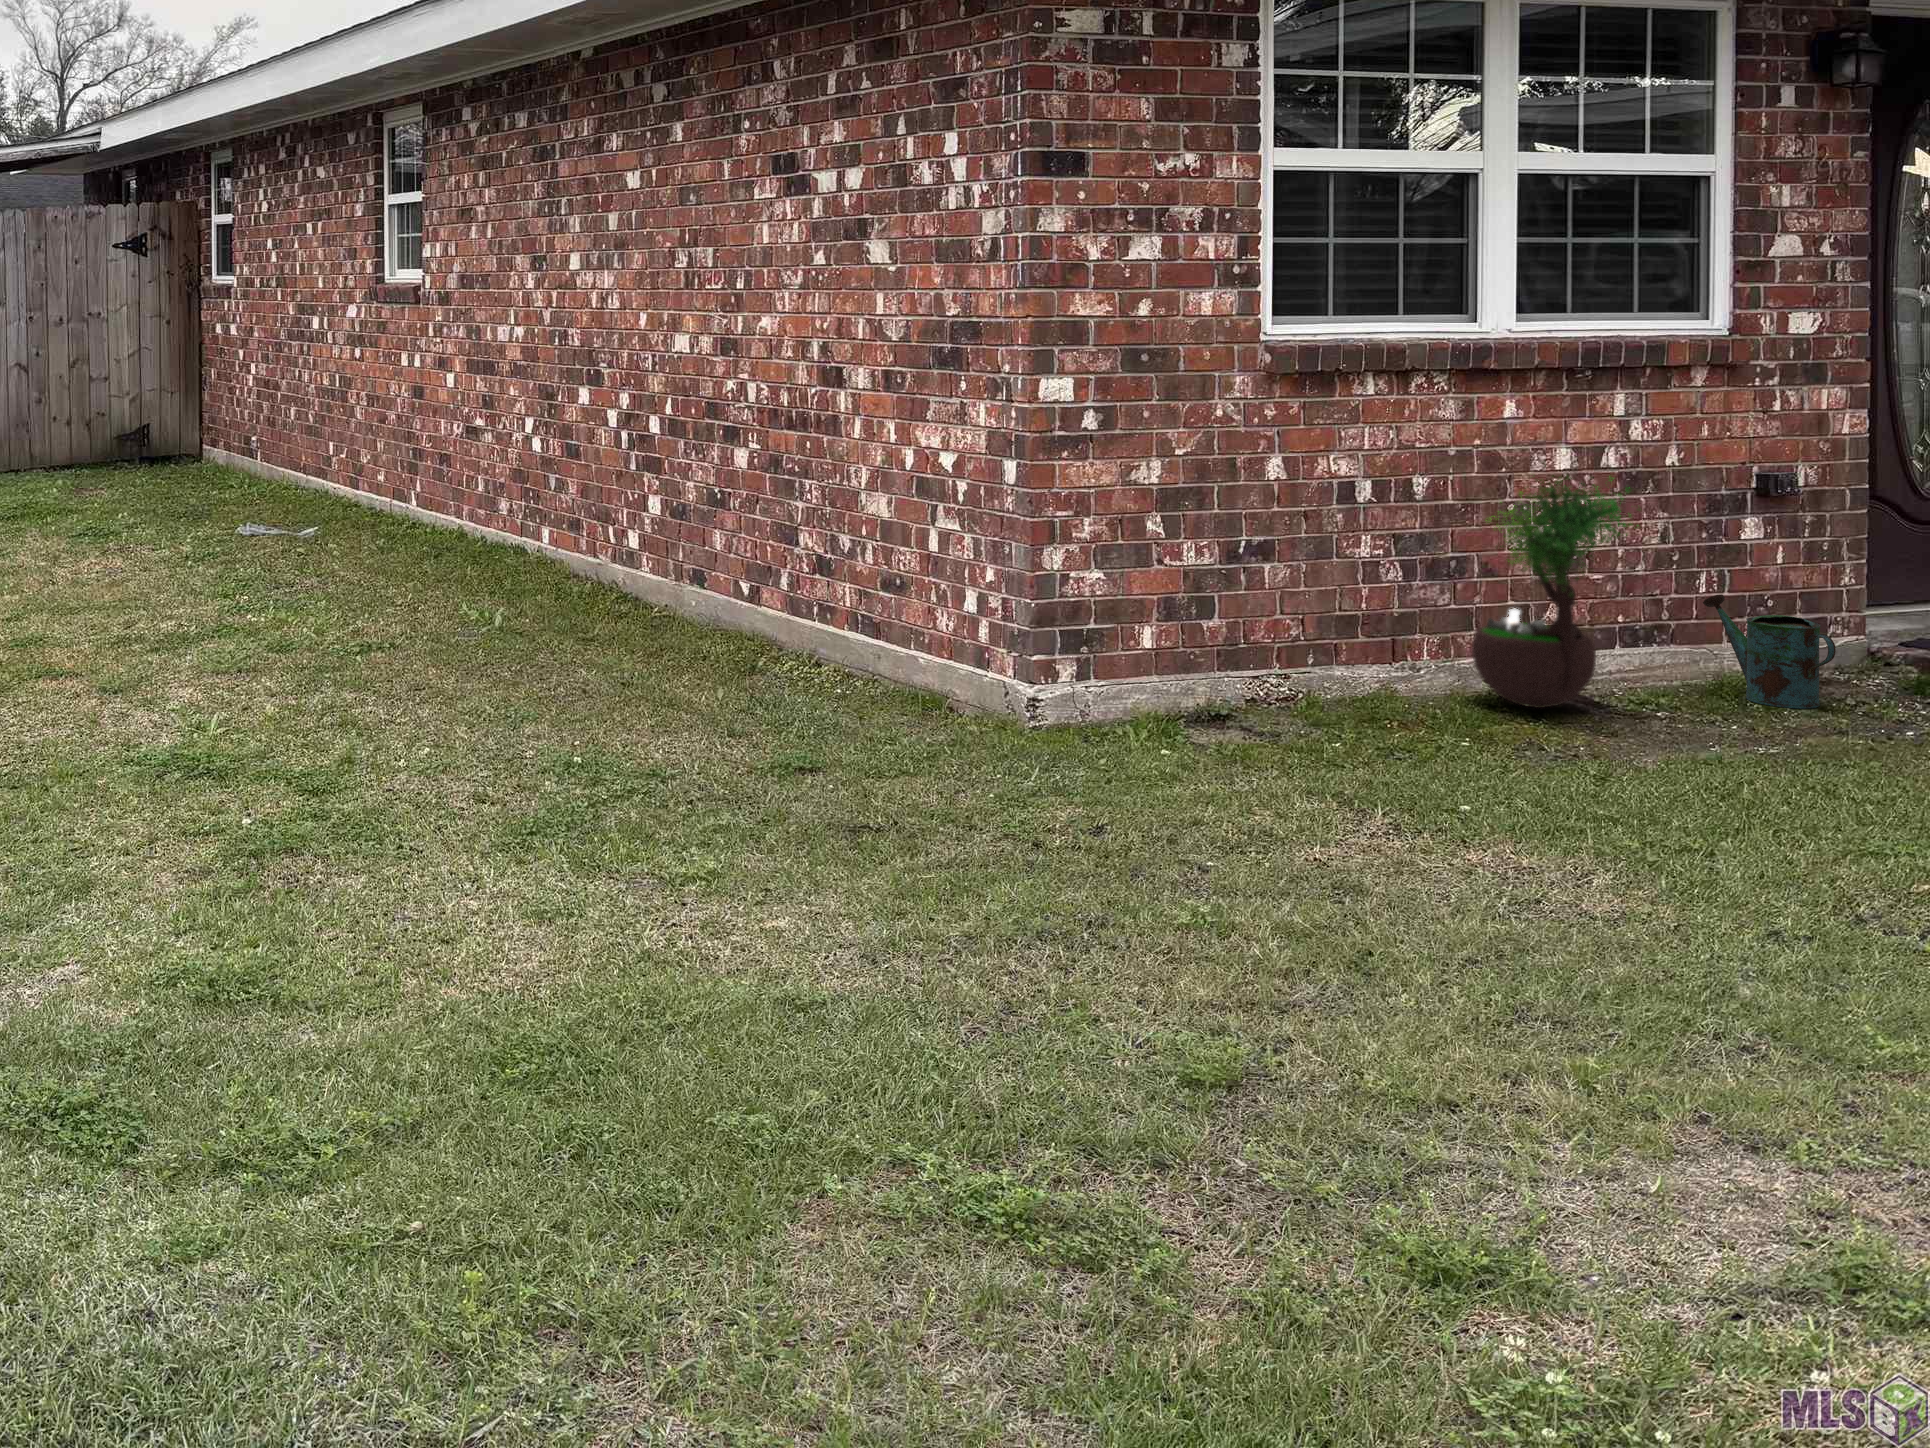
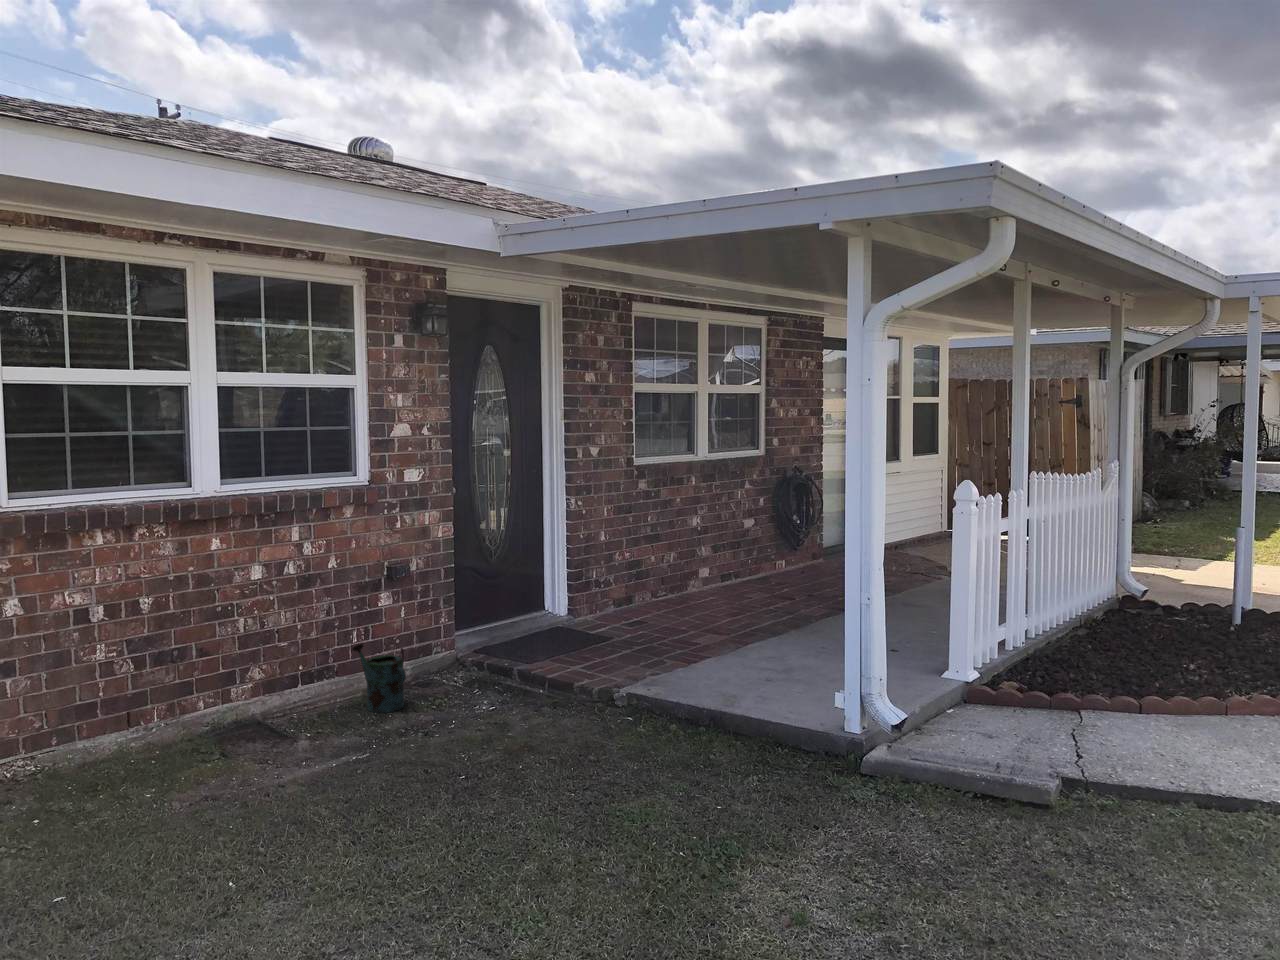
potted tree: present [1472,465,1638,708] -> none [177,584,277,746]

